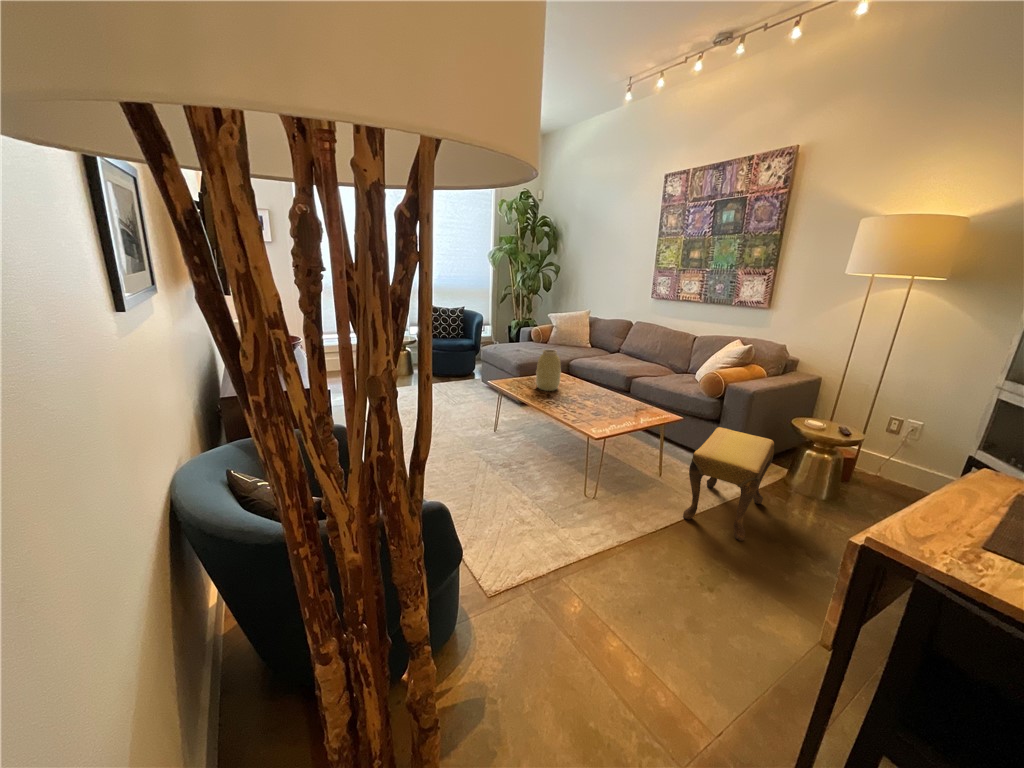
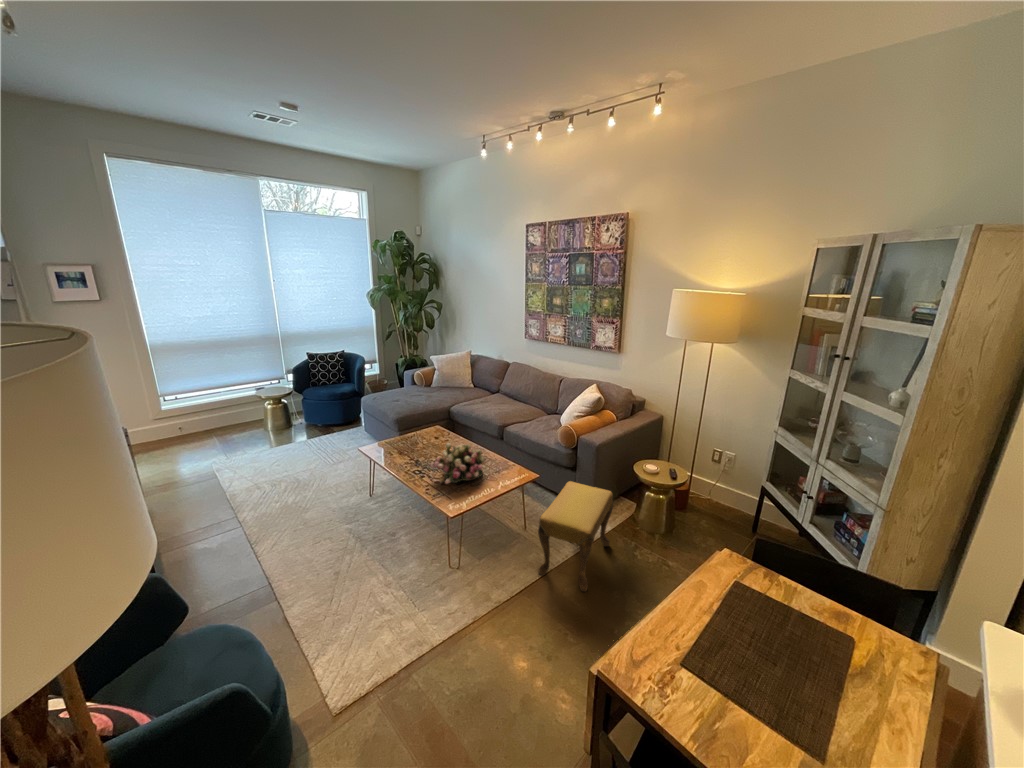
vase: present [536,350,561,391] -> none [405,413,429,454]
flower arrangement: none [569,374,626,414] -> present [430,443,485,484]

